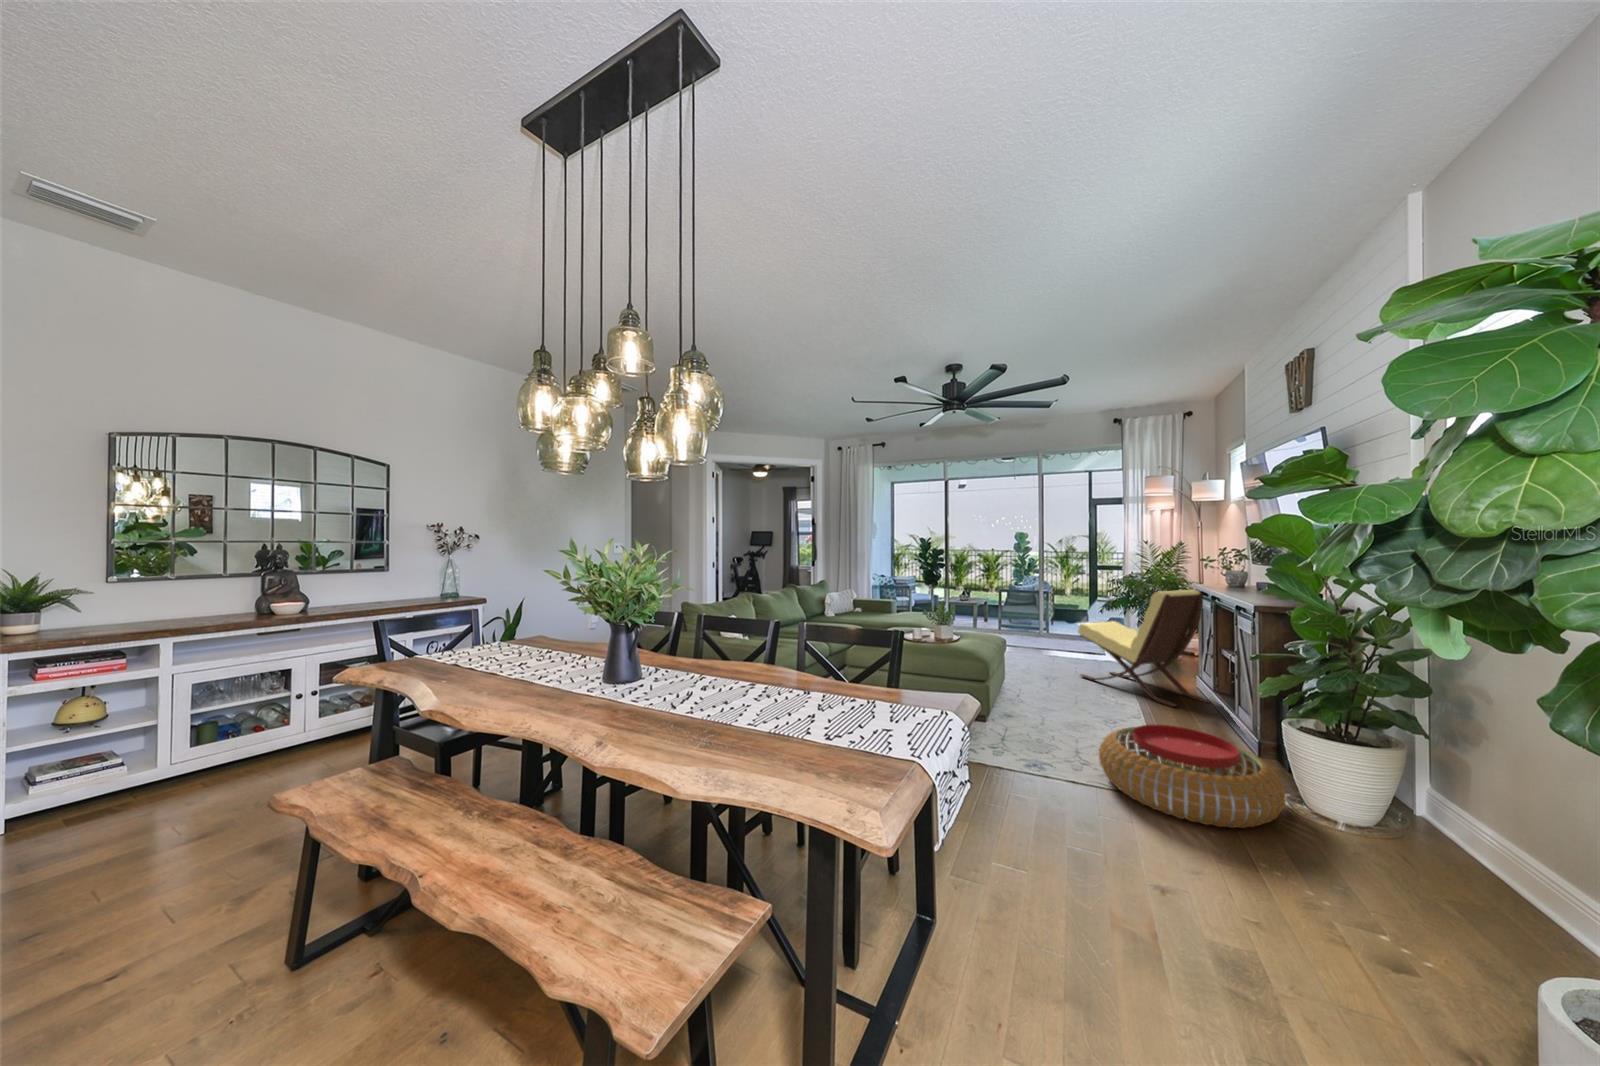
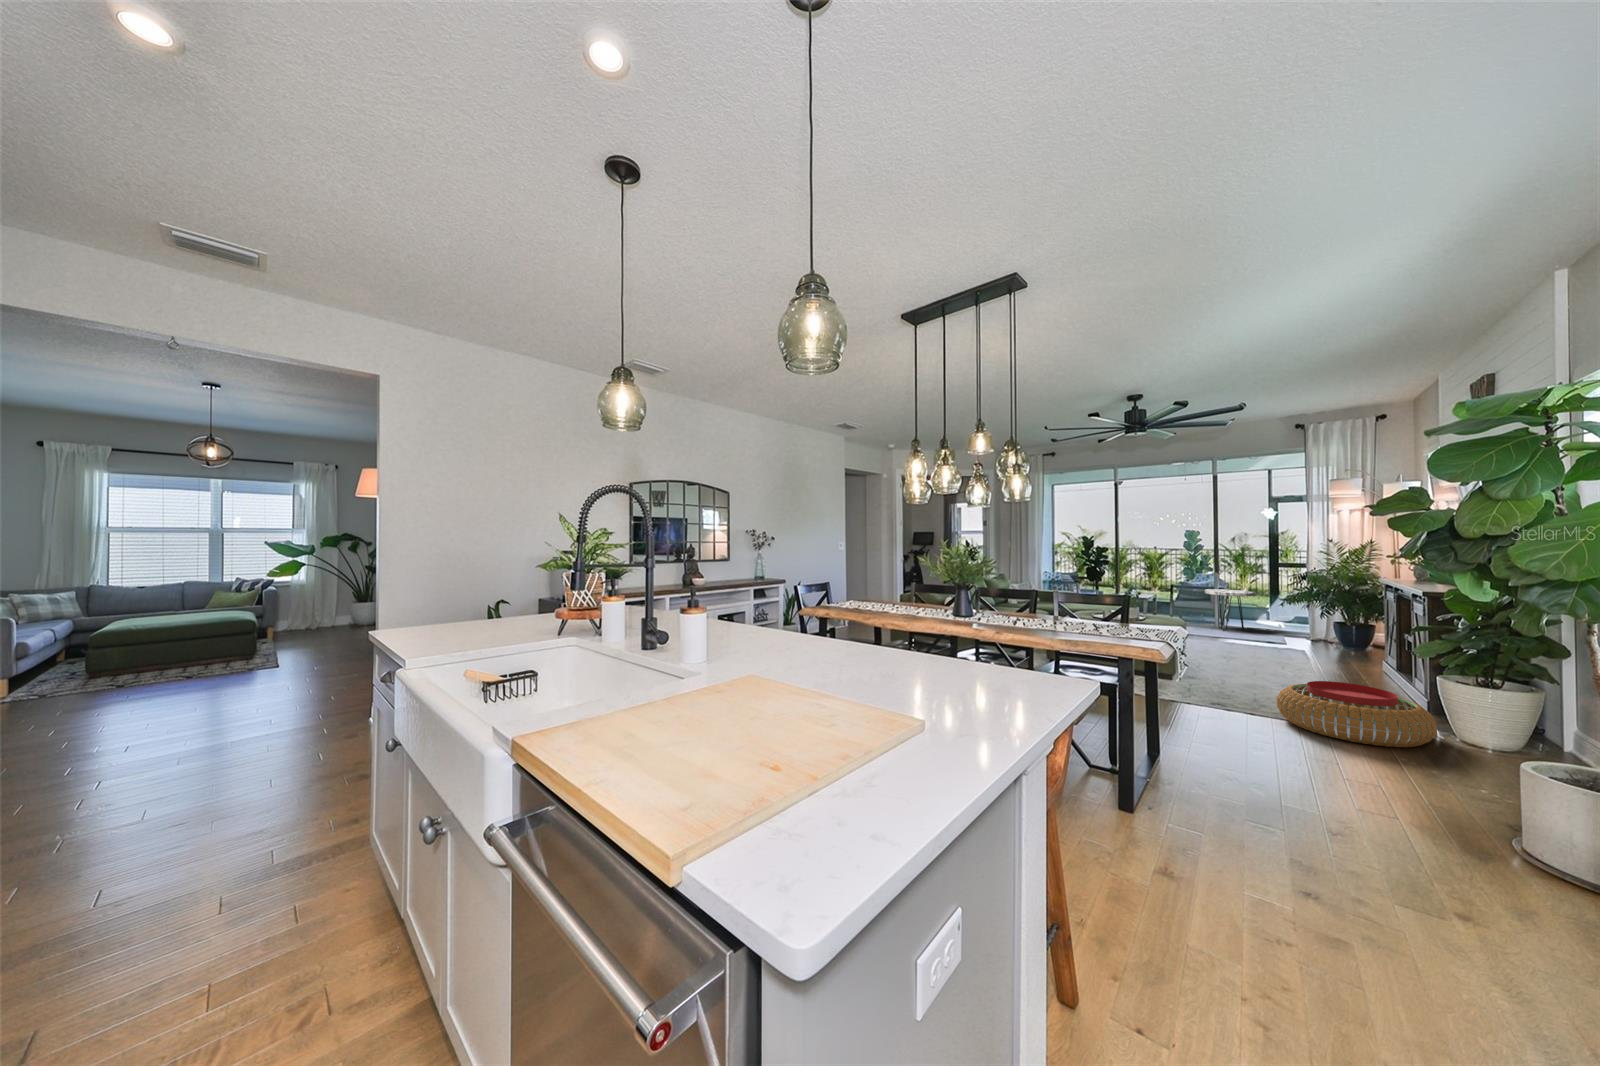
lounge chair: present [1078,590,1210,707] -> none [1256,582,1393,684]
side table: none [1032,592,1076,636] -> present [1205,589,1254,631]

